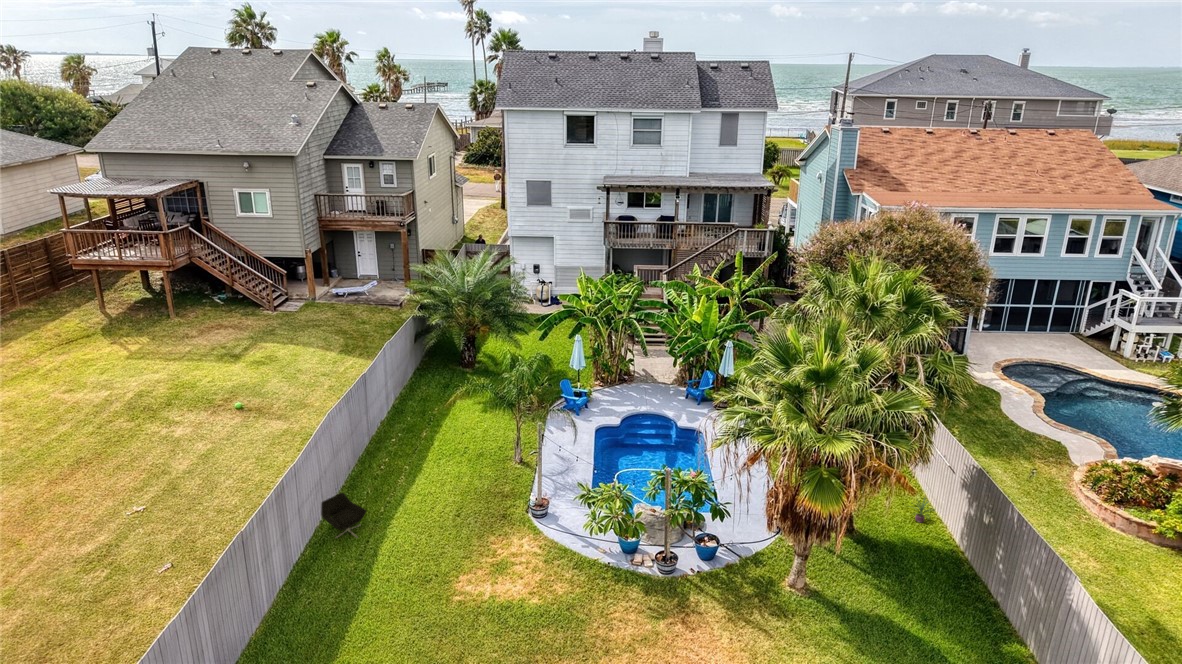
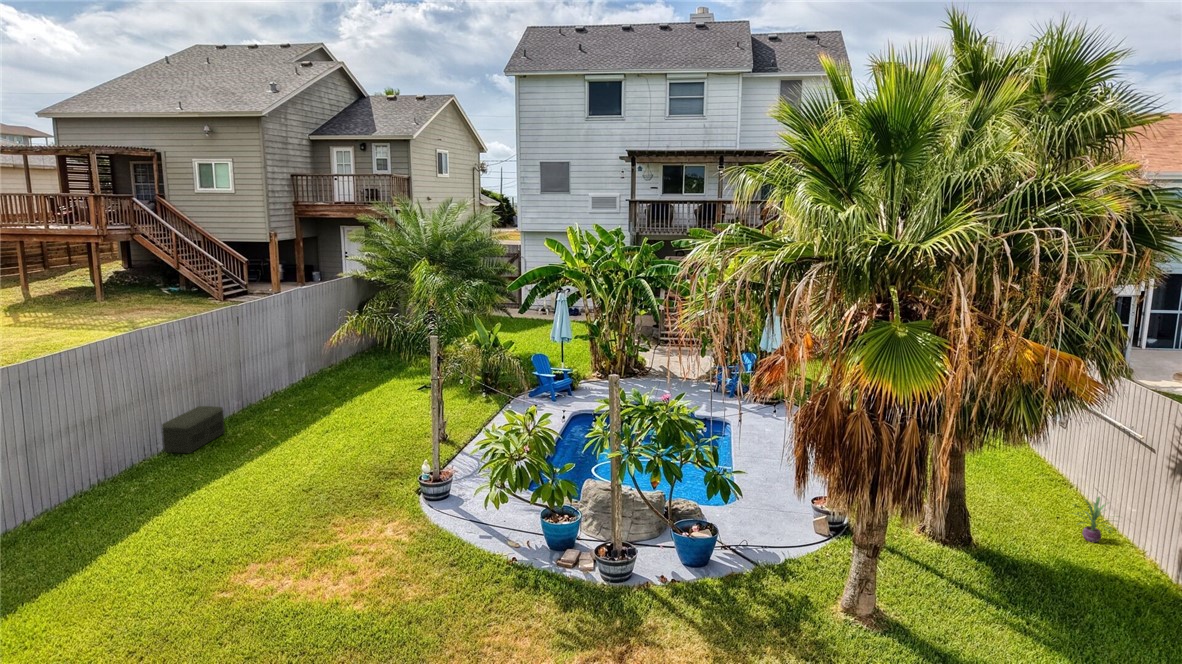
storage bench: none [342,452,371,491] -> present [162,406,225,454]
lounge chair: present [321,493,367,538] -> none [88,436,161,502]

